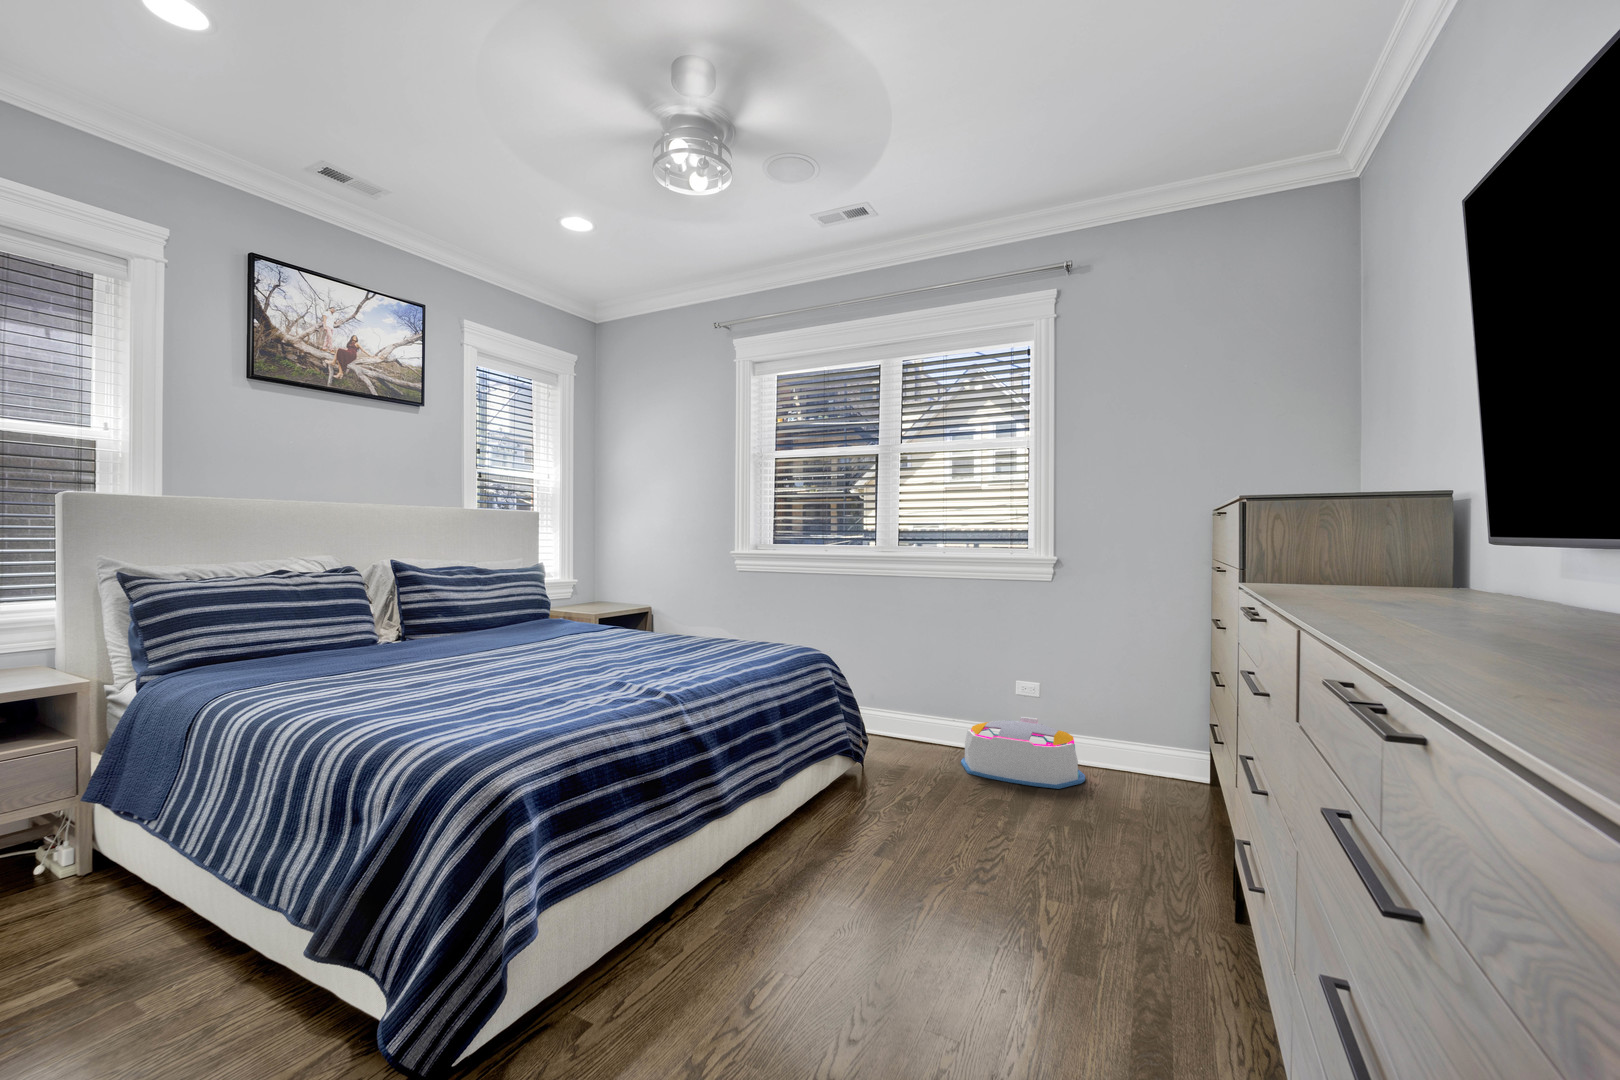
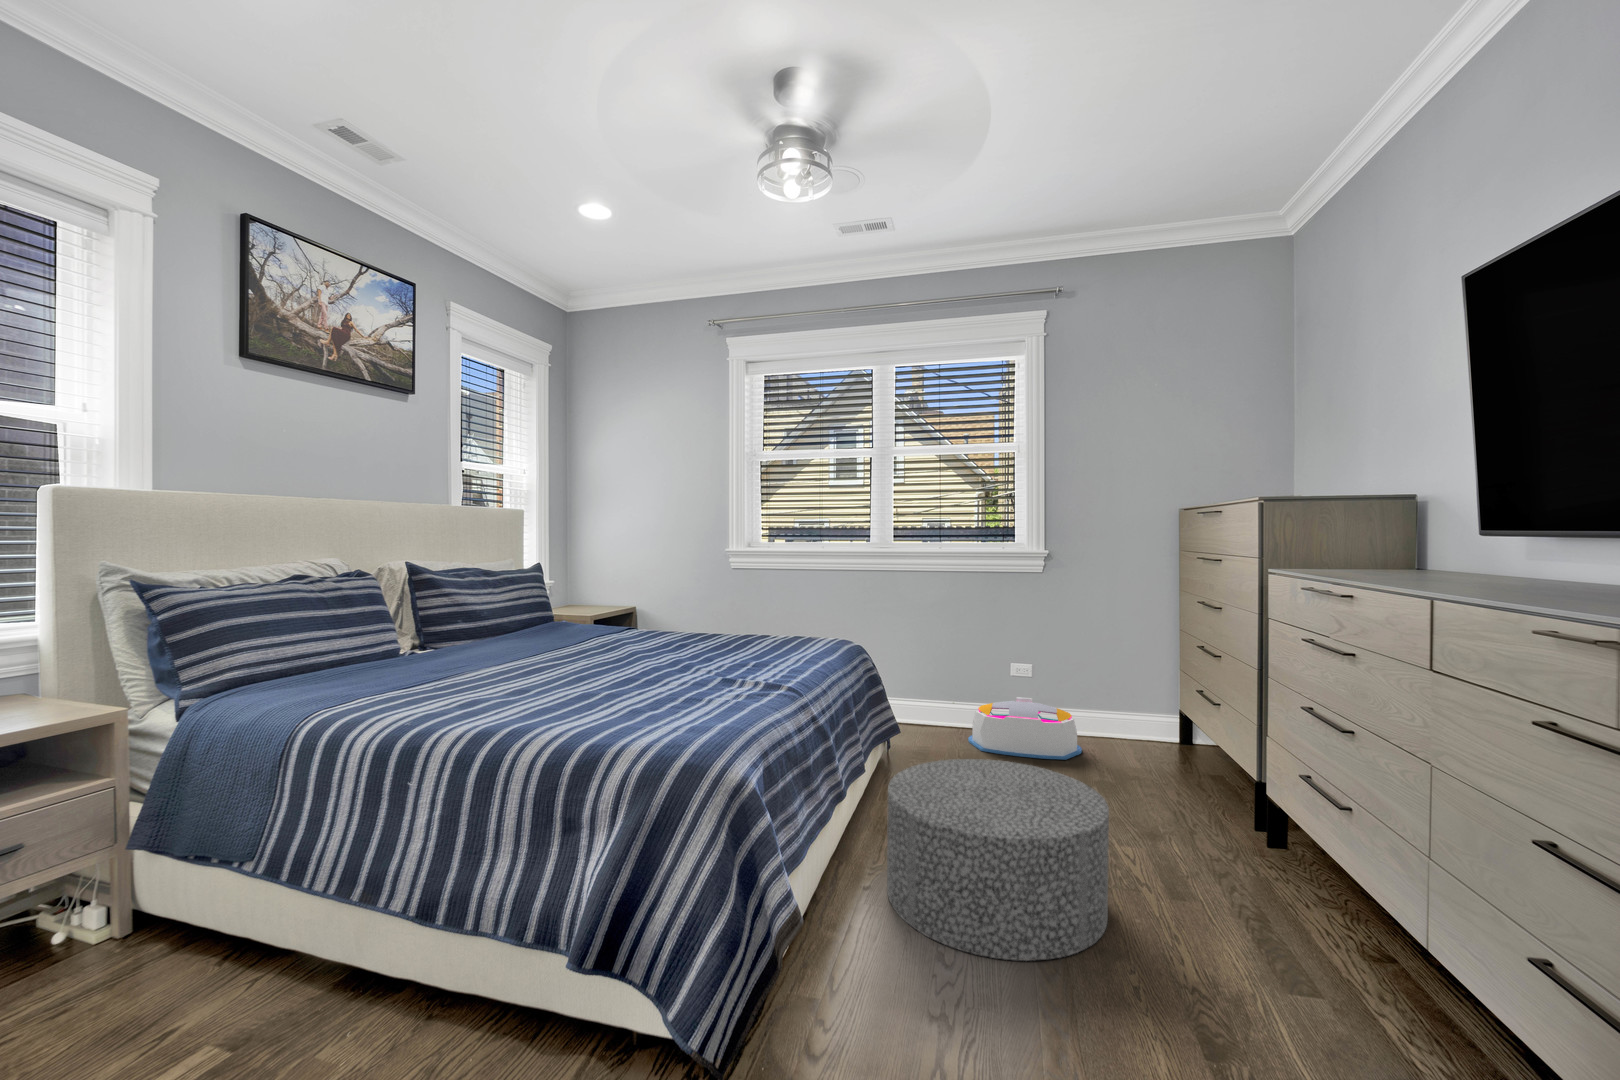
ottoman: none [748,777,985,1004] -> present [887,759,1109,961]

